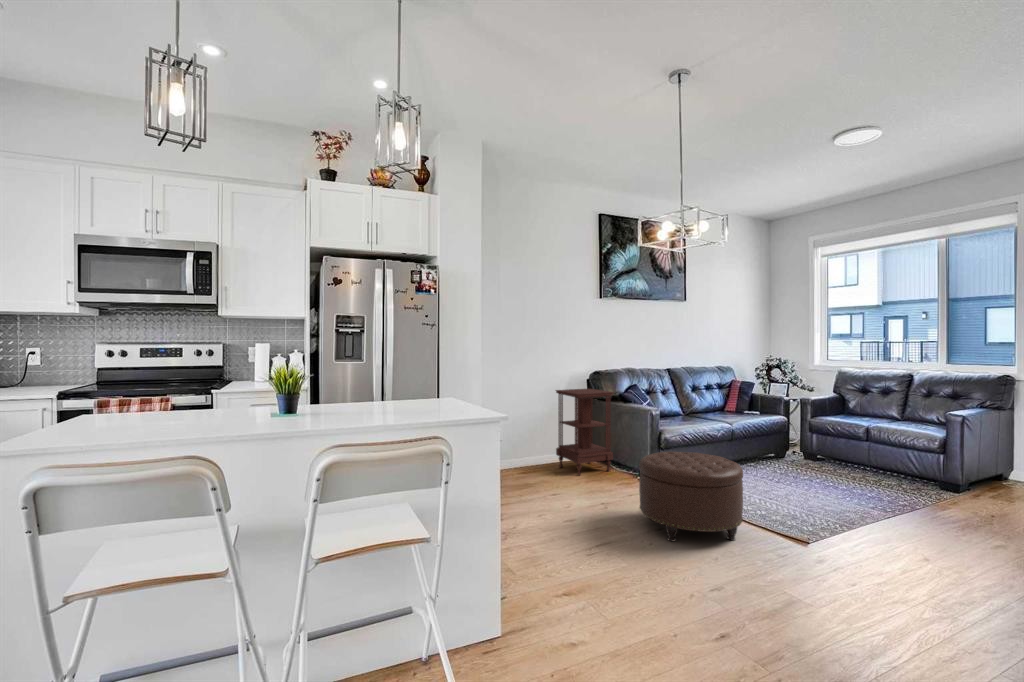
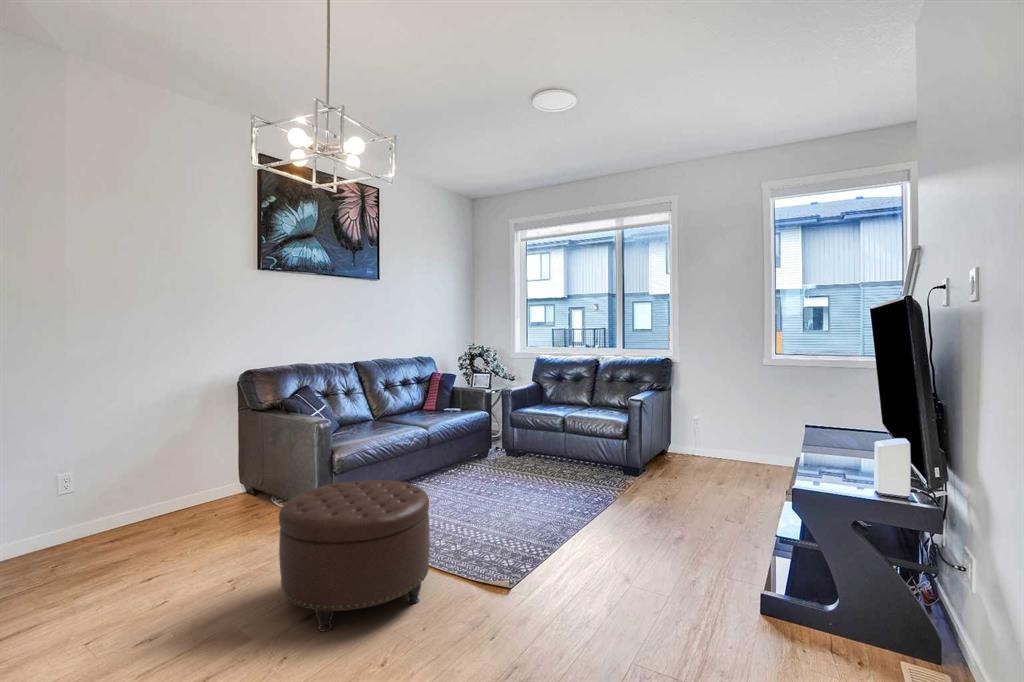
side table: present [556,389,613,476] -> none [172,396,270,530]

